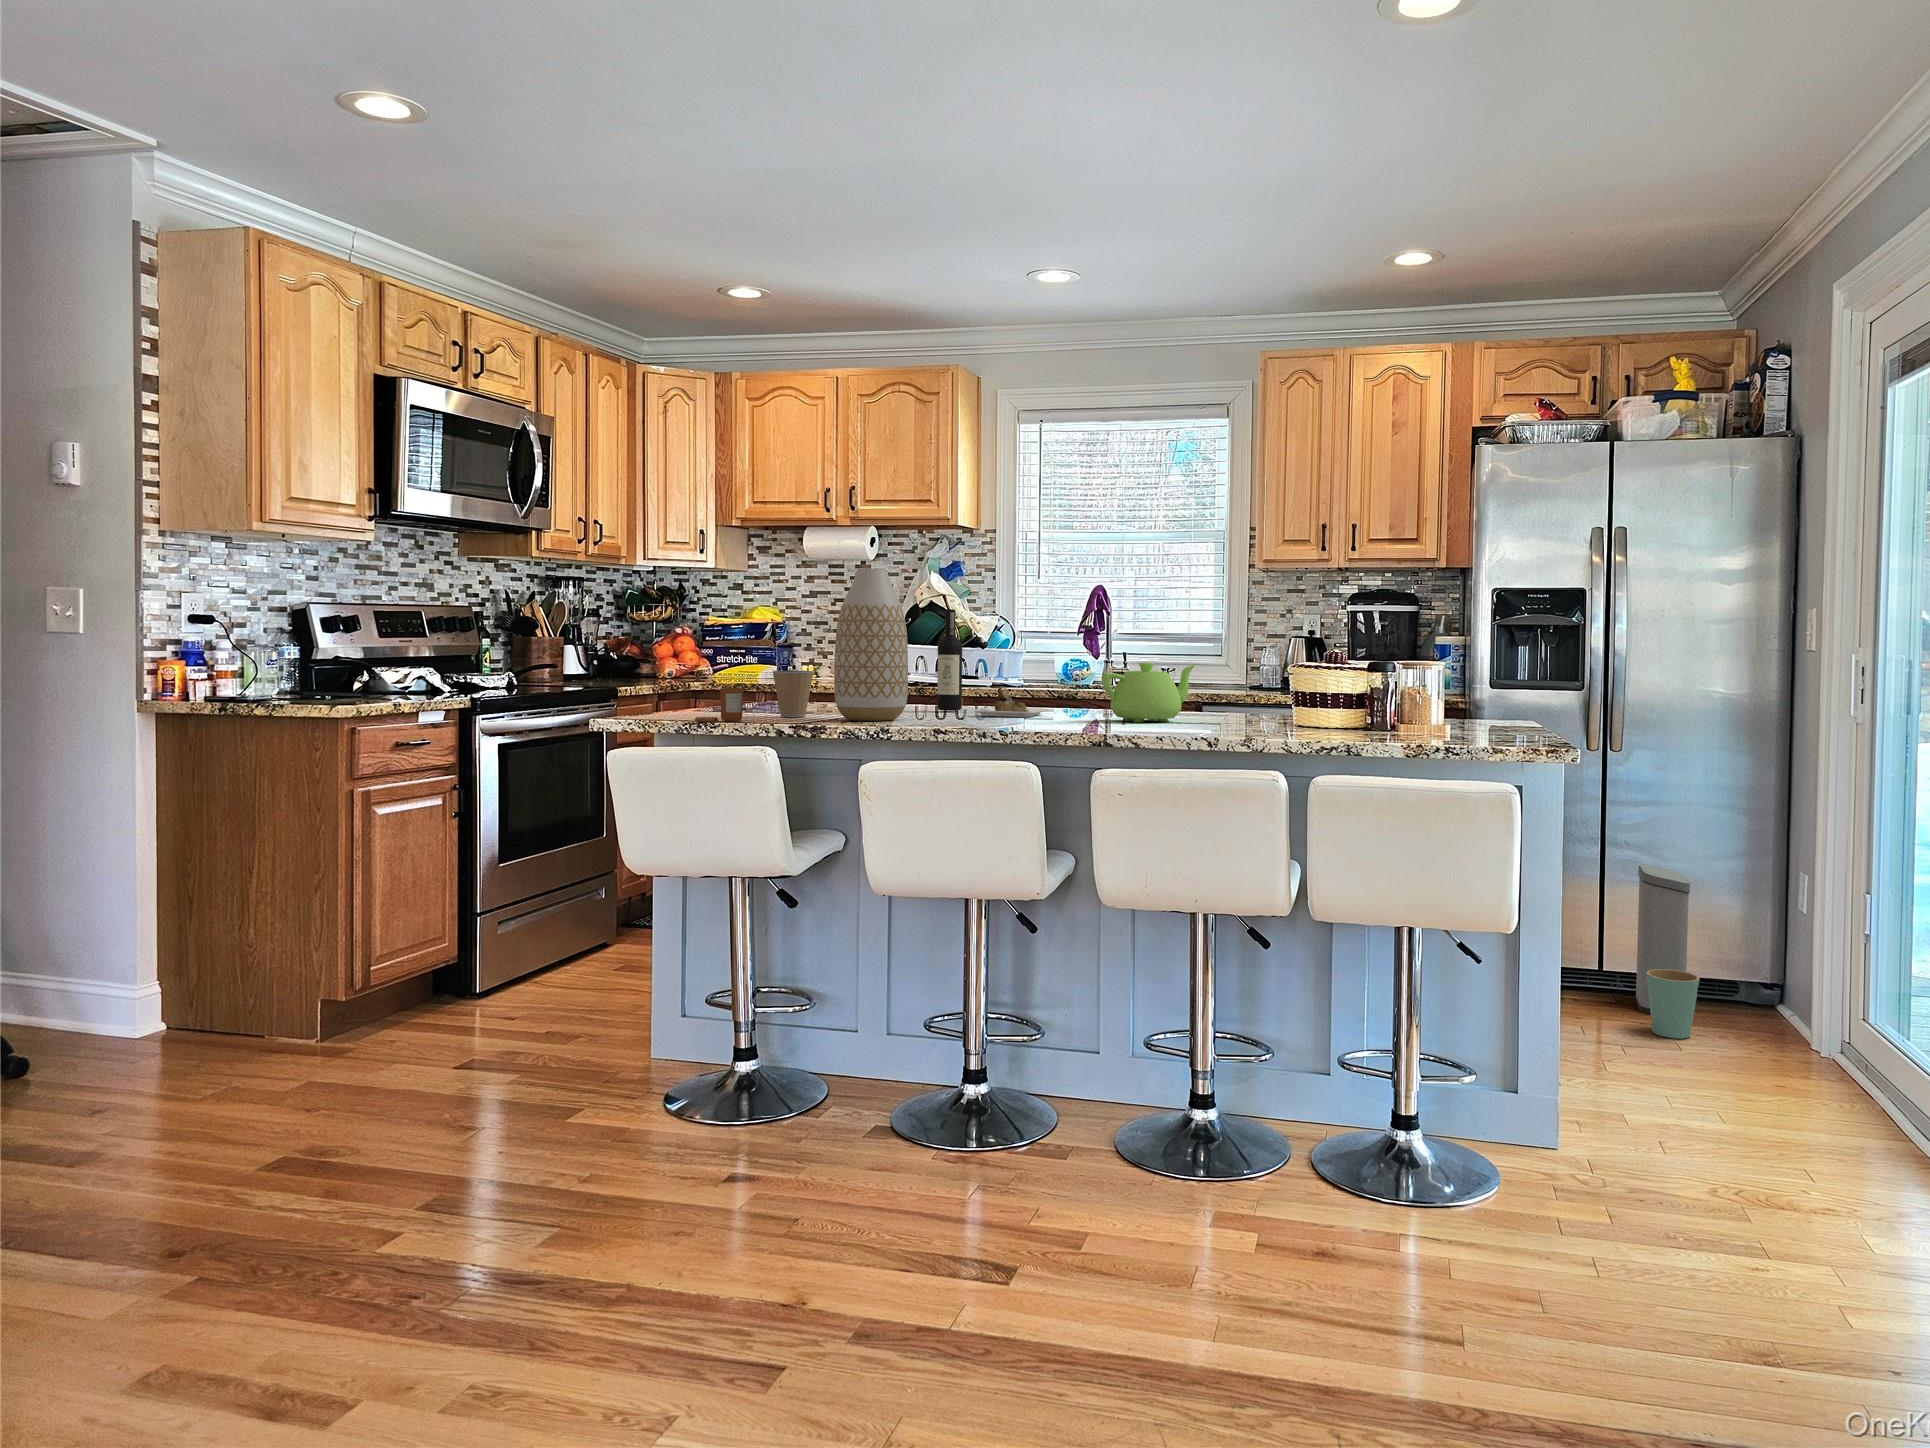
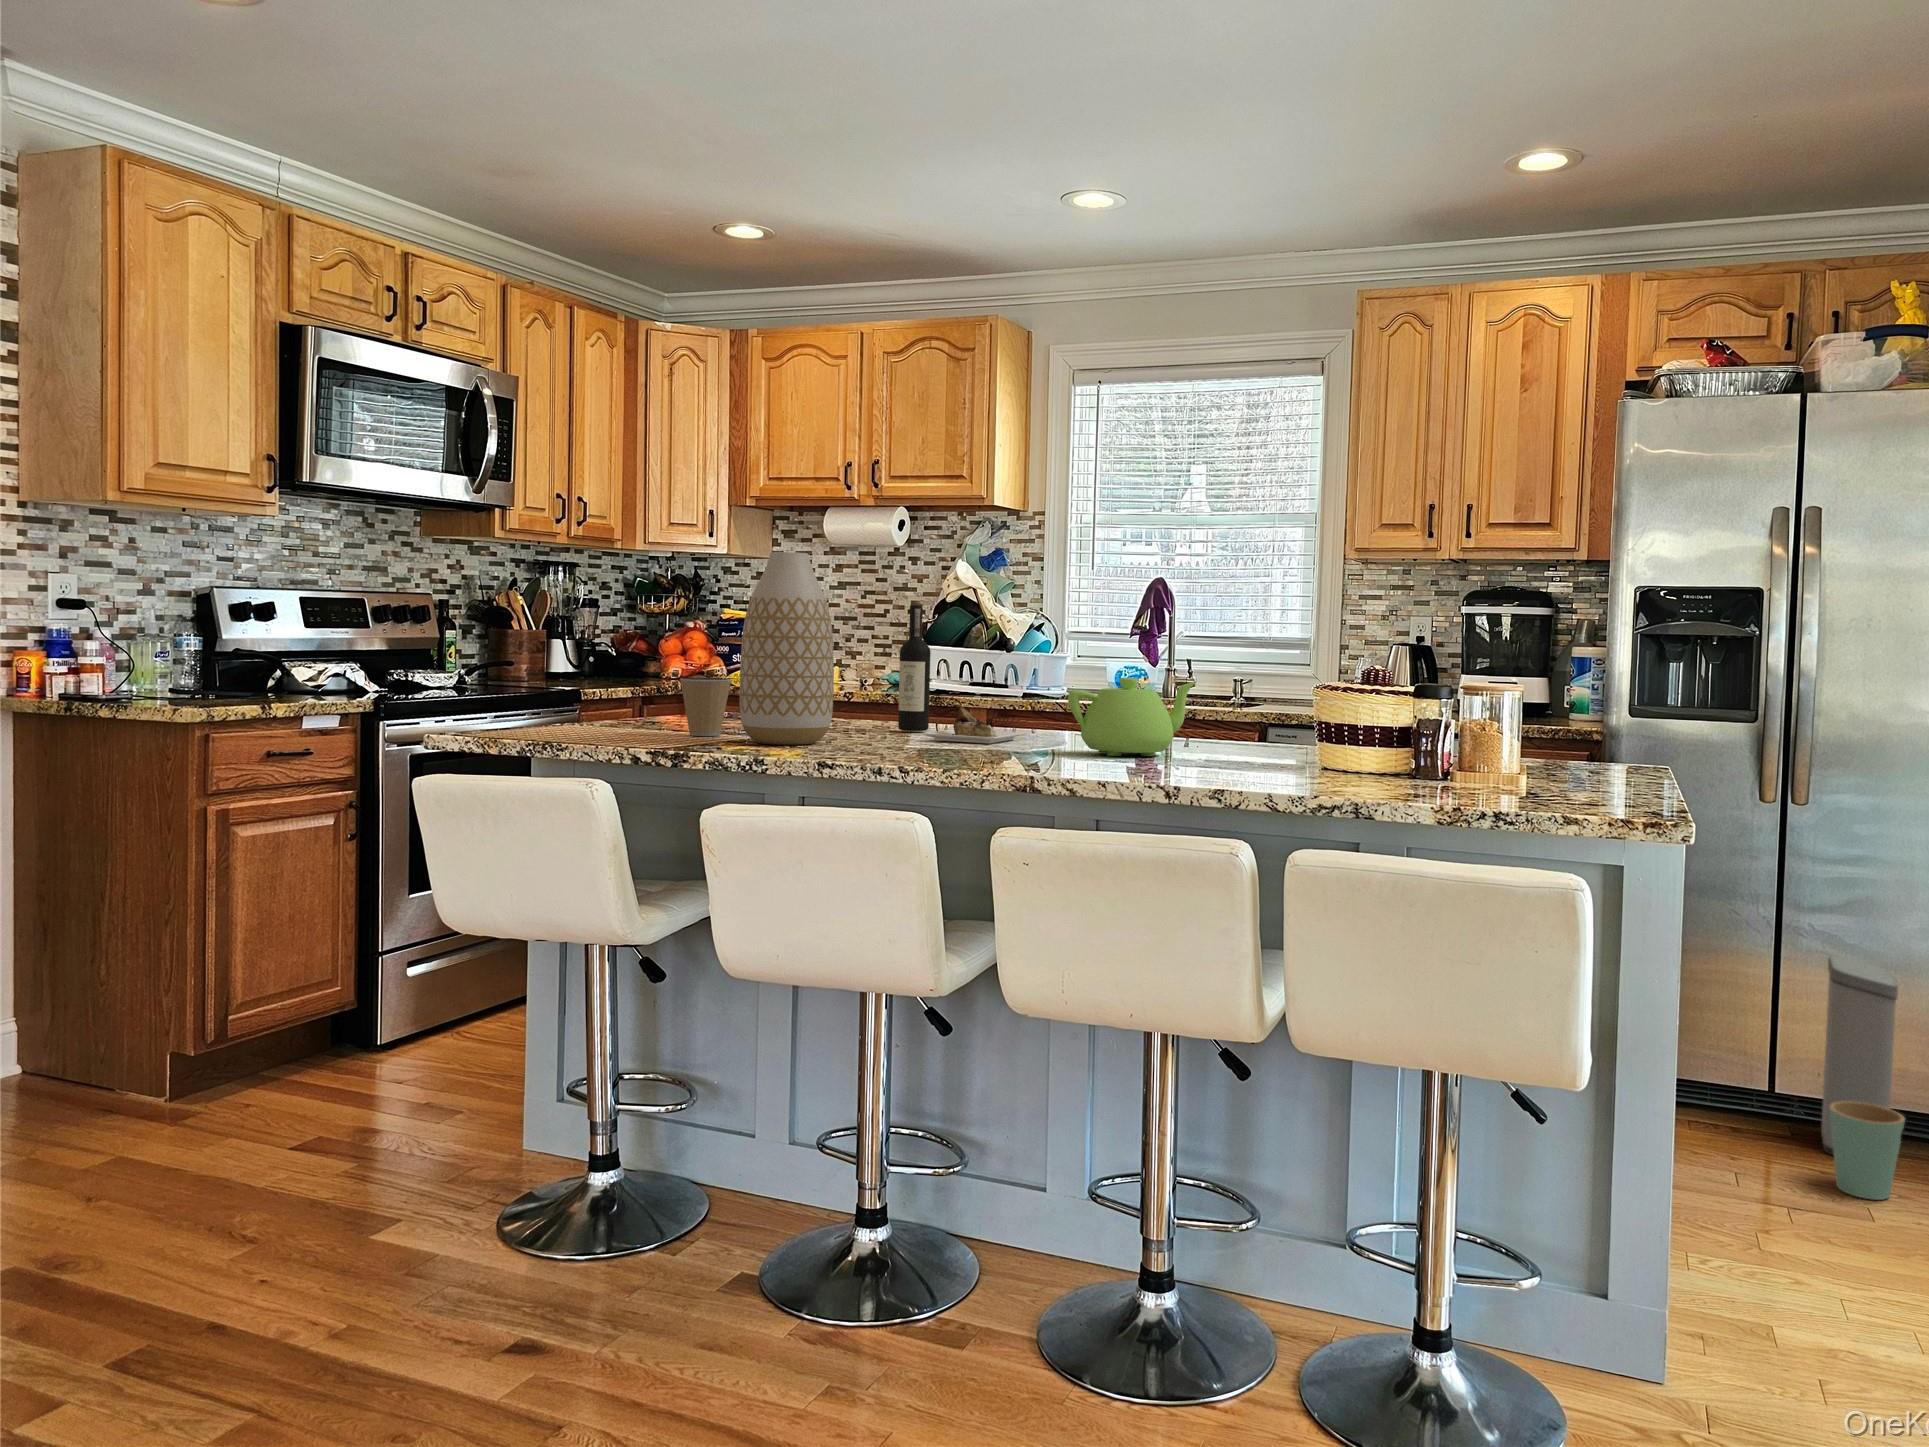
candle: present [695,688,743,722] -> none [568,699,631,740]

